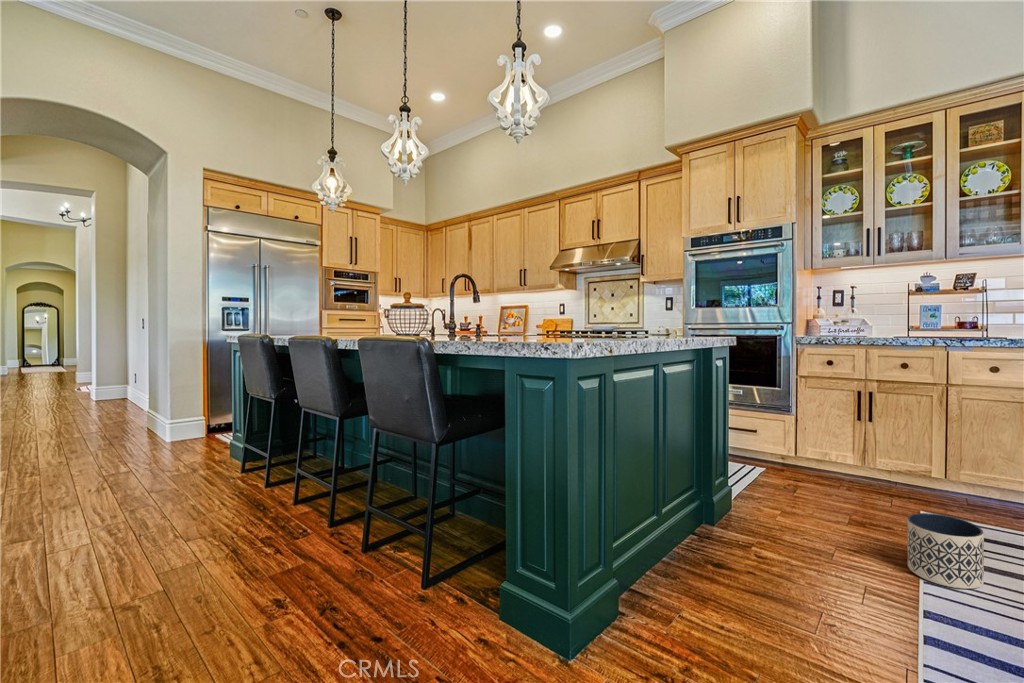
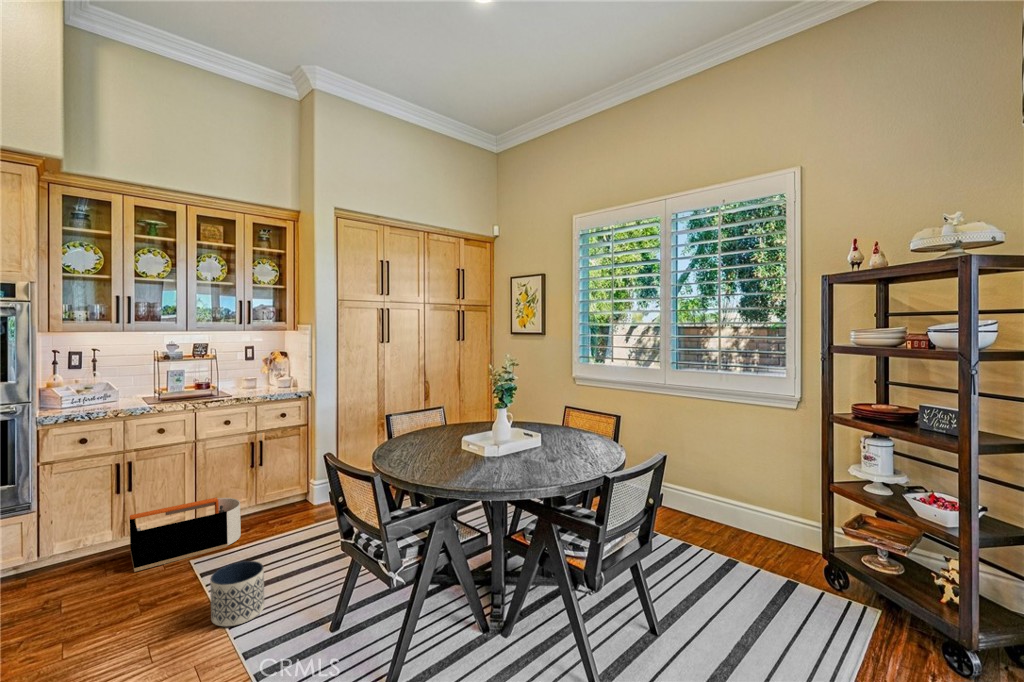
storage bin: none [862,444,1000,514] -> present [130,498,241,572]

